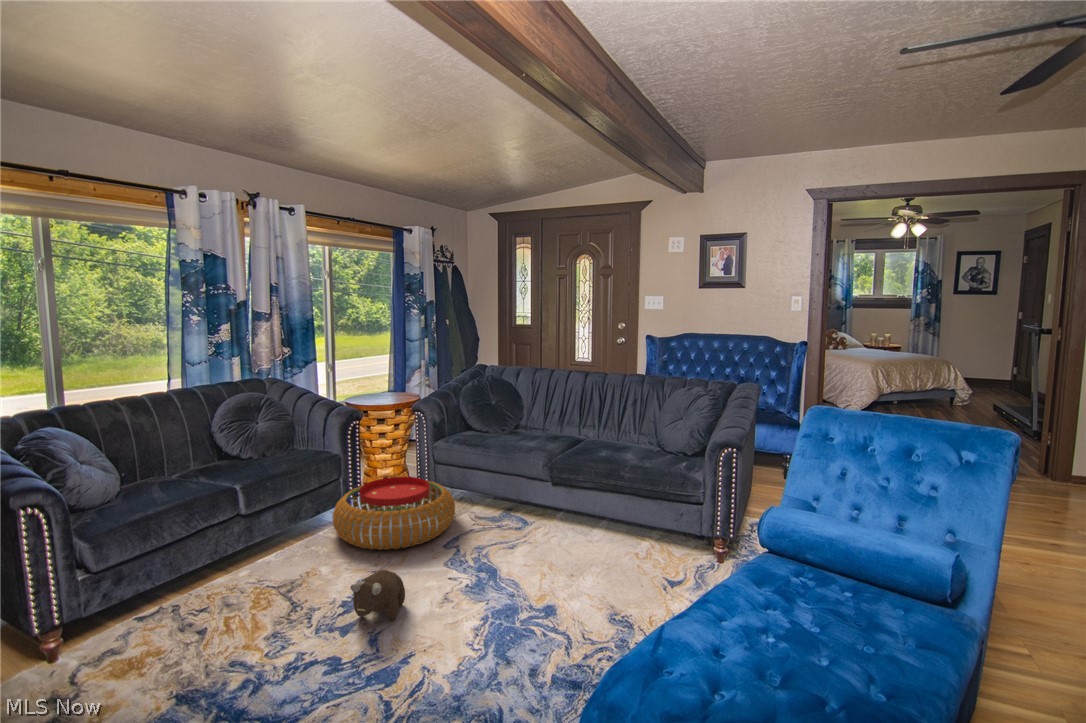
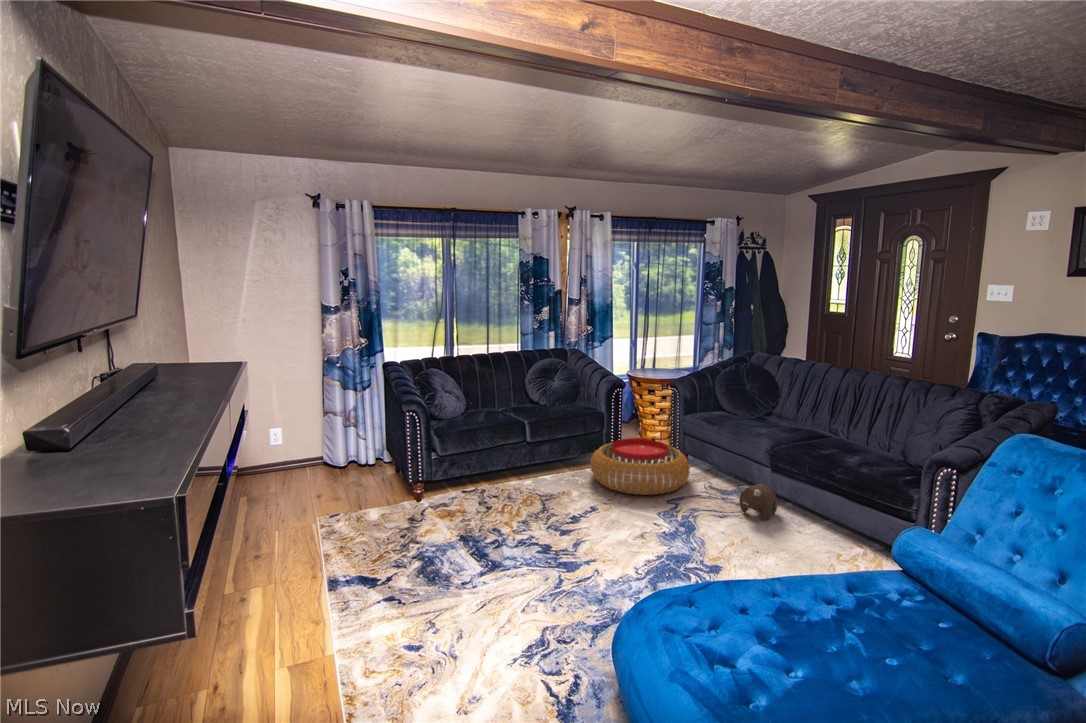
plush toy: present [350,570,405,621] -> present [739,484,777,520]

